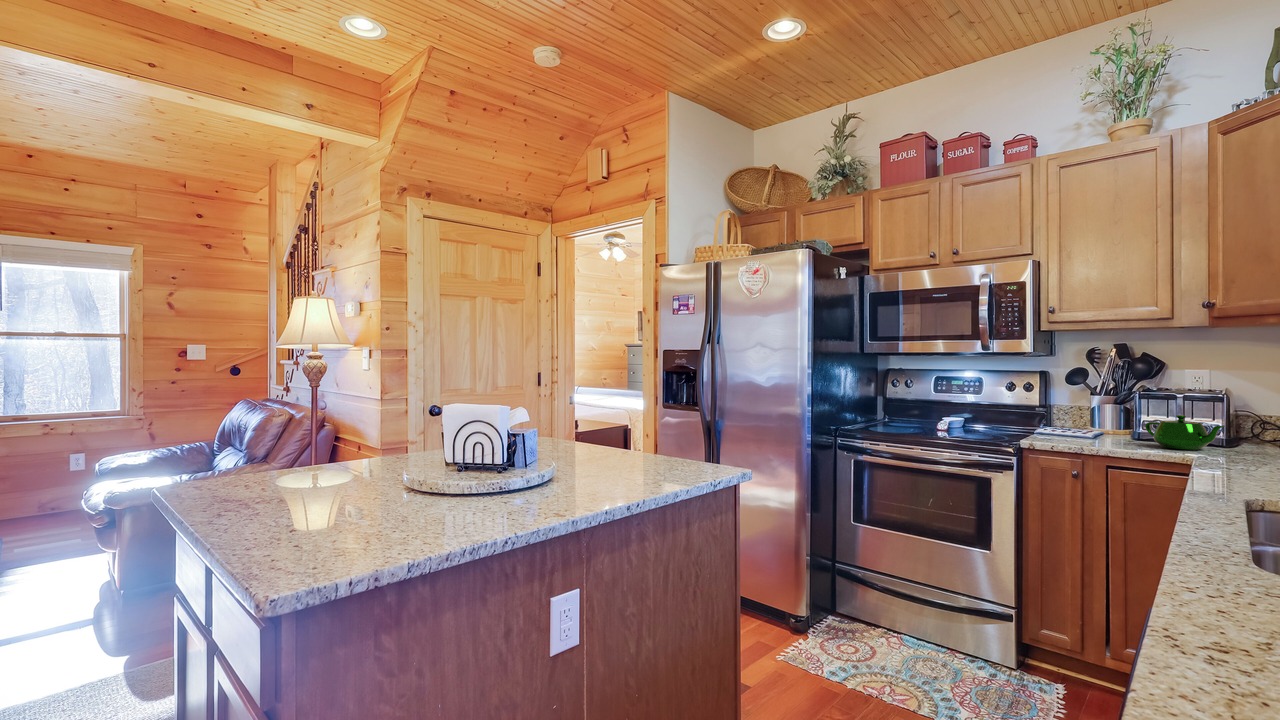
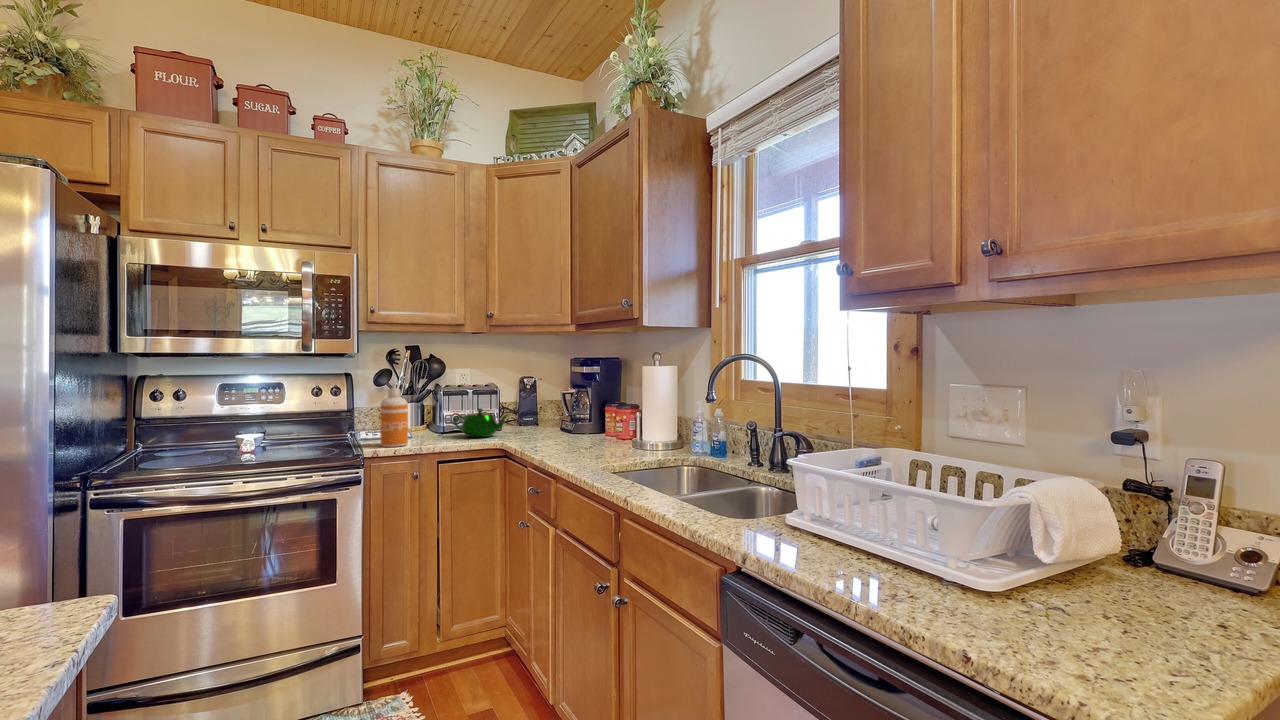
soap dispenser: none [1048,381,1078,444] -> present [380,383,408,447]

